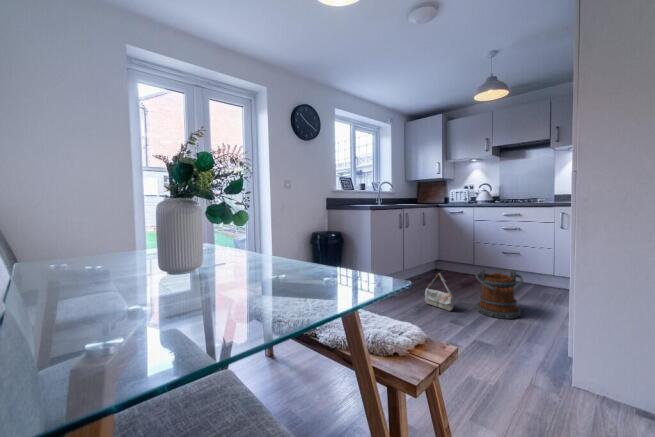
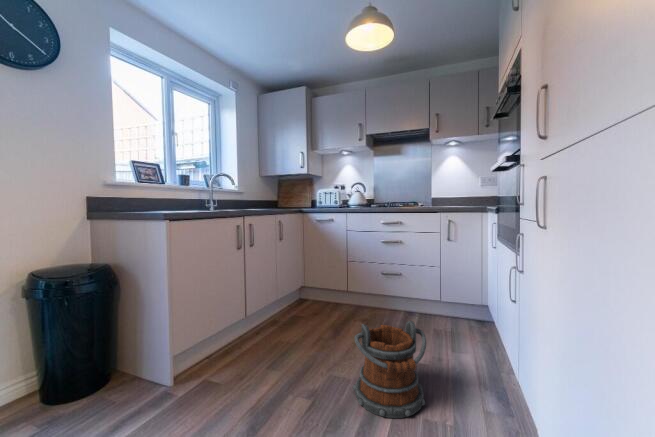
bag: present [425,273,454,311] -> none [269,341,319,415]

